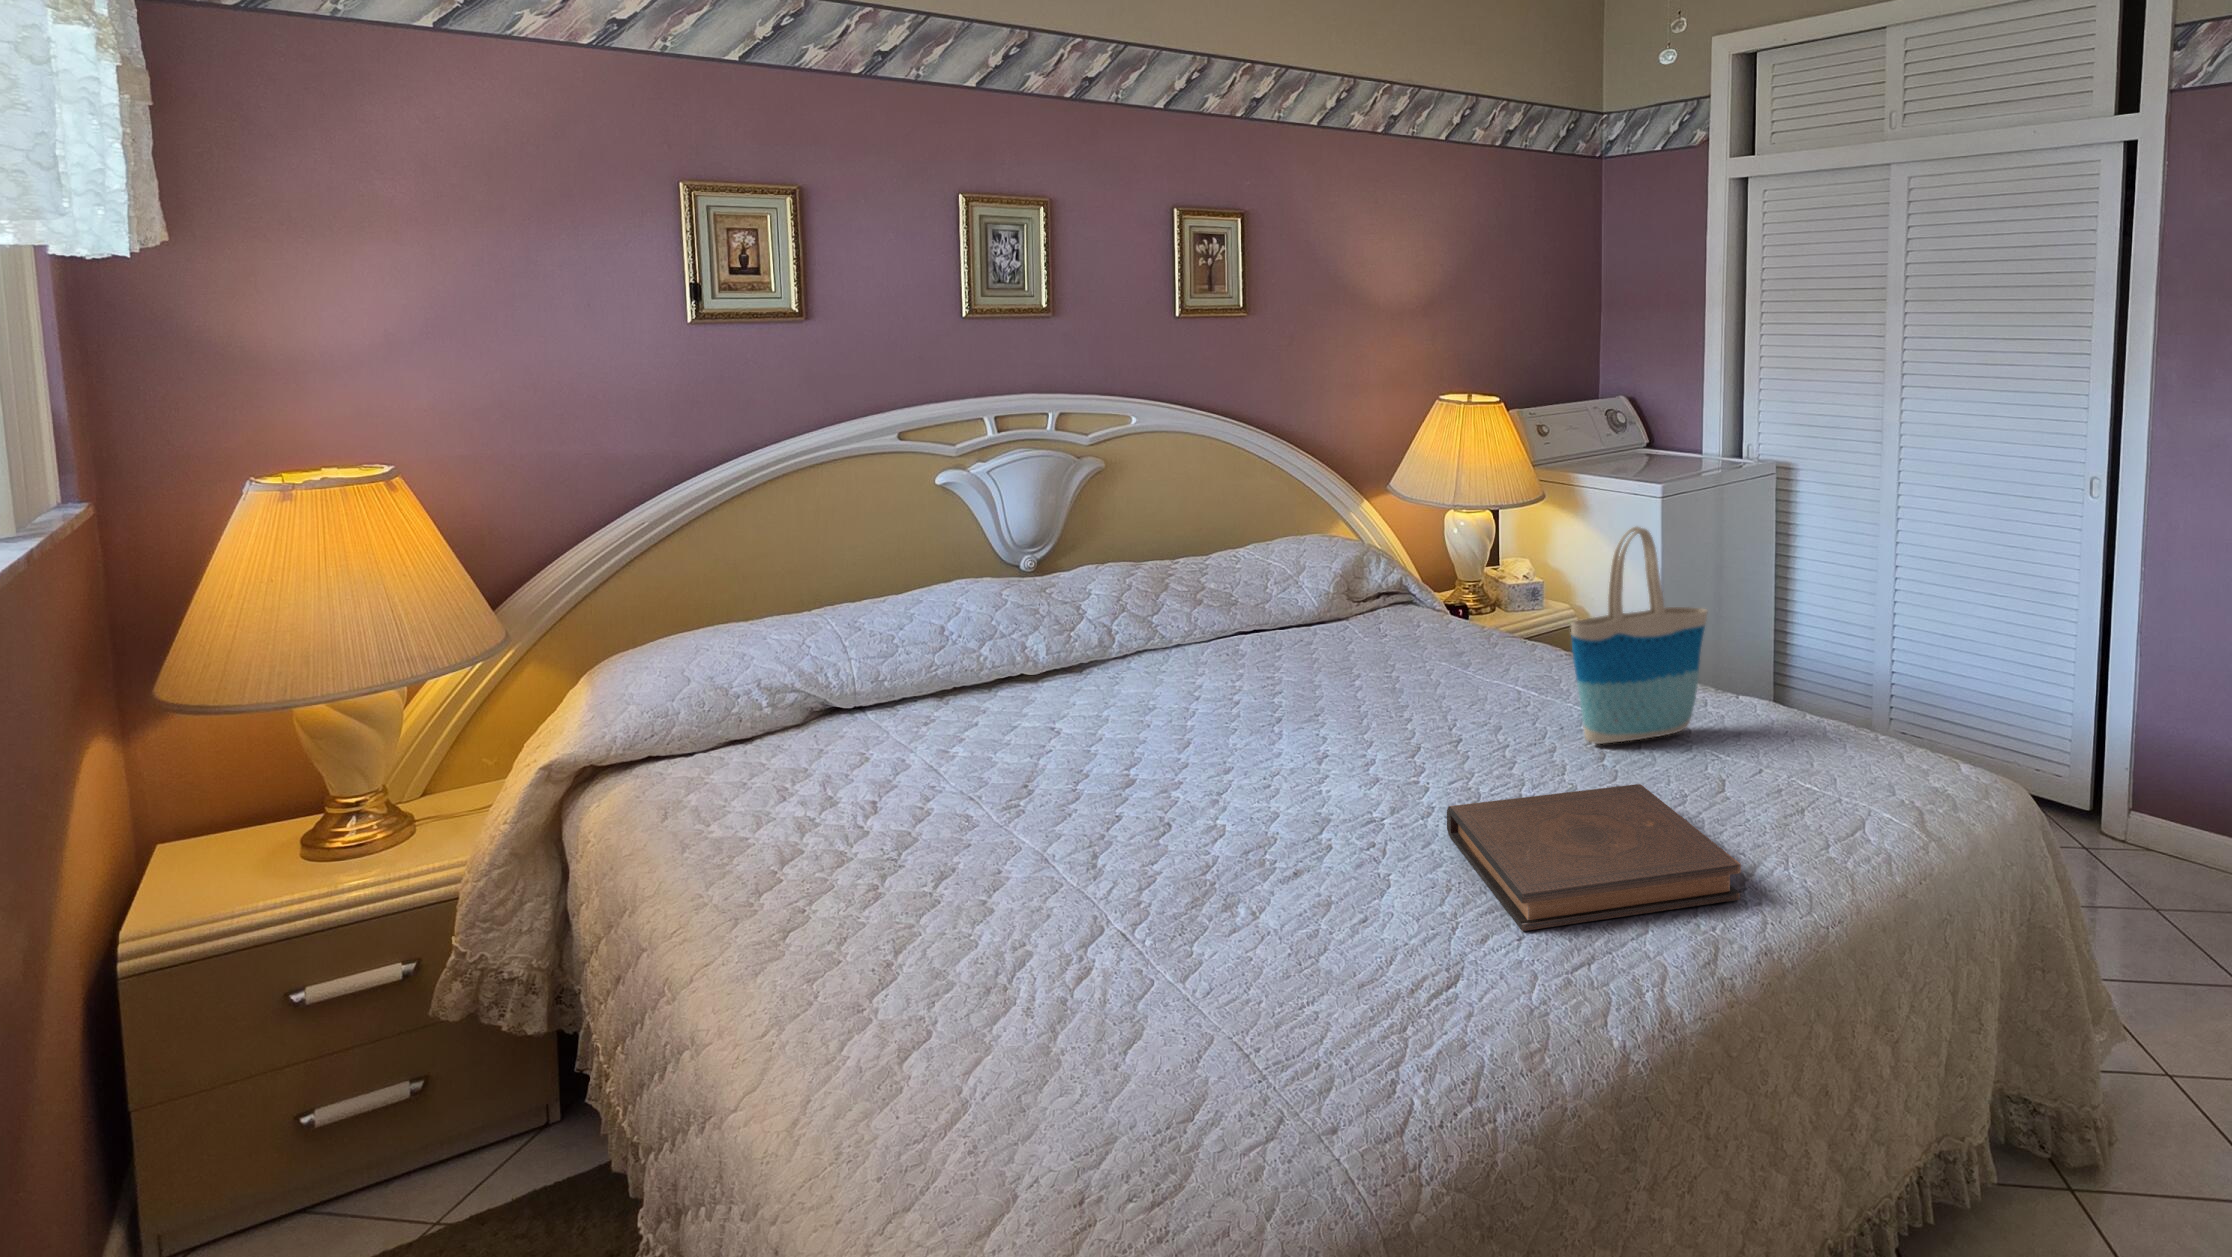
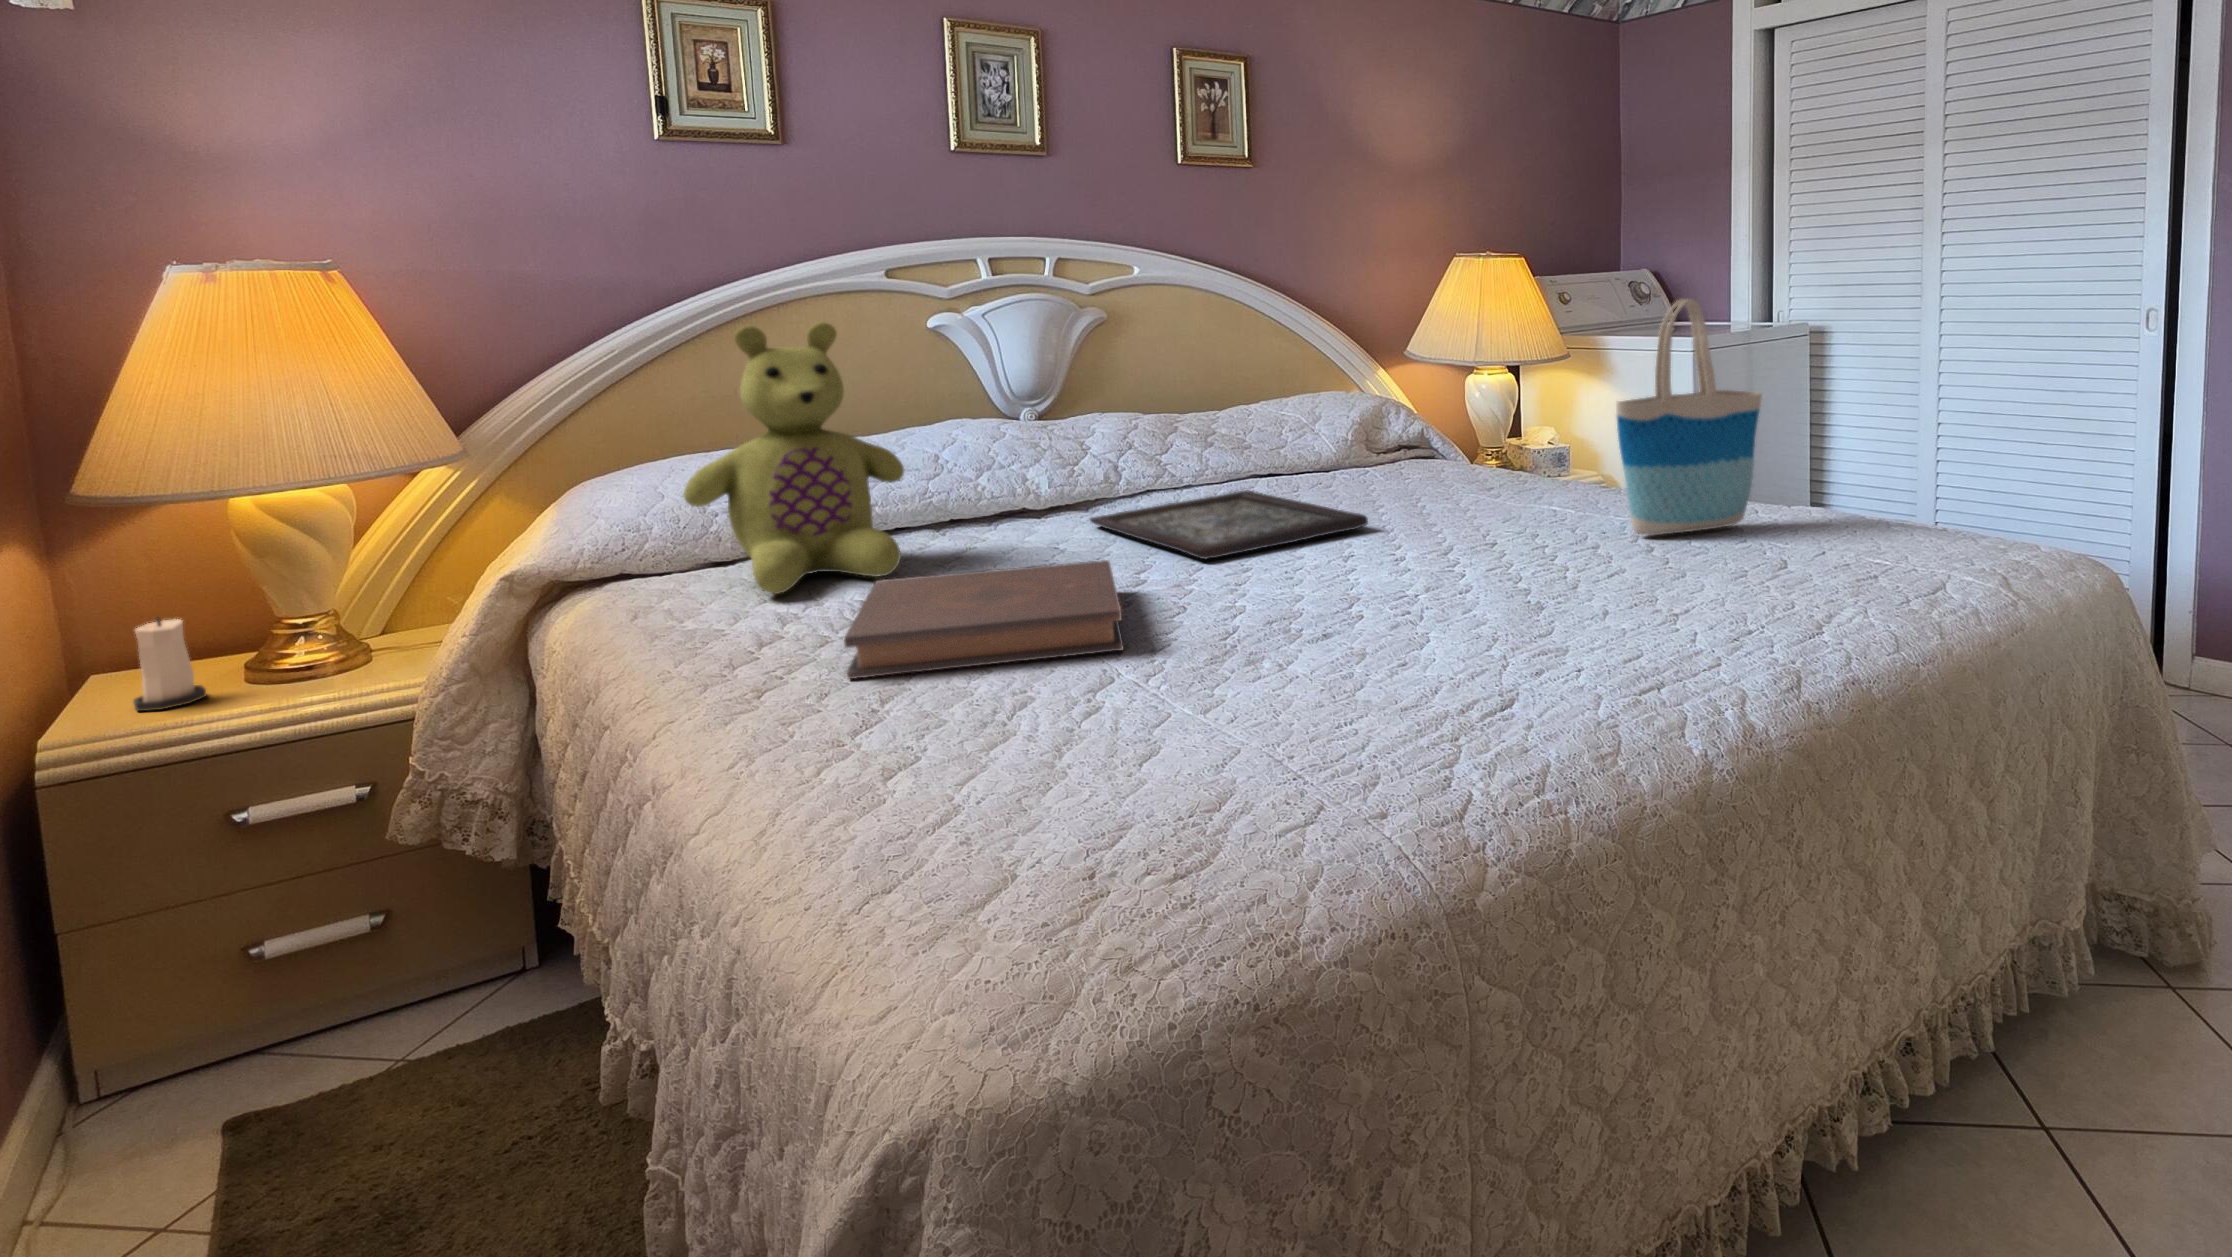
stuffed bear: none [714,537,915,802] -> present [684,322,905,594]
tray: none [1083,665,1342,765] -> present [1090,490,1368,559]
book: present [1447,784,1741,931] -> present [844,560,1123,679]
candle: none [203,803,269,894] -> present [133,617,206,711]

